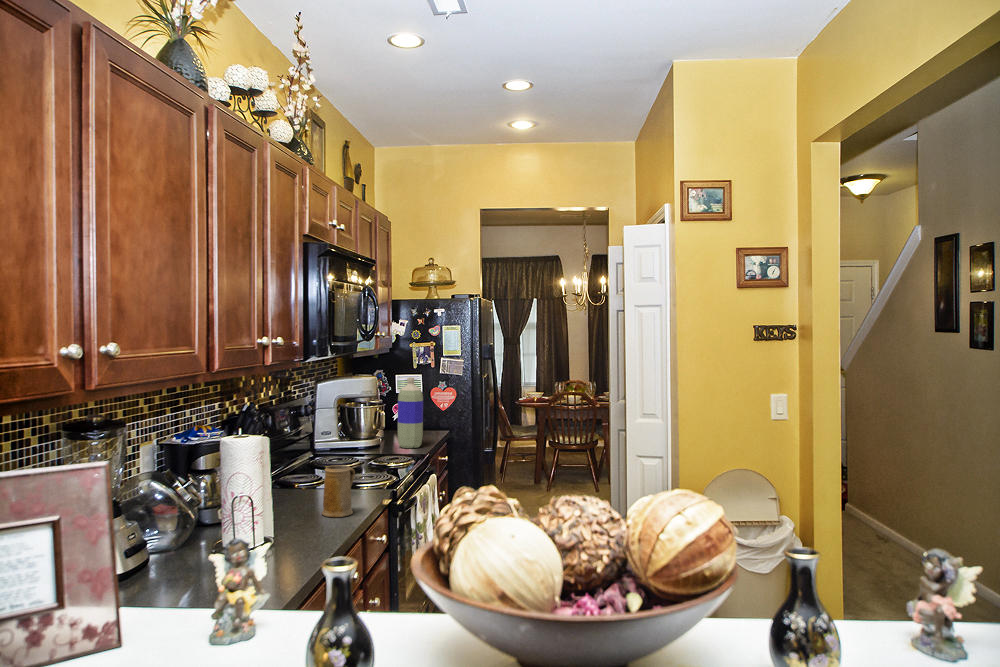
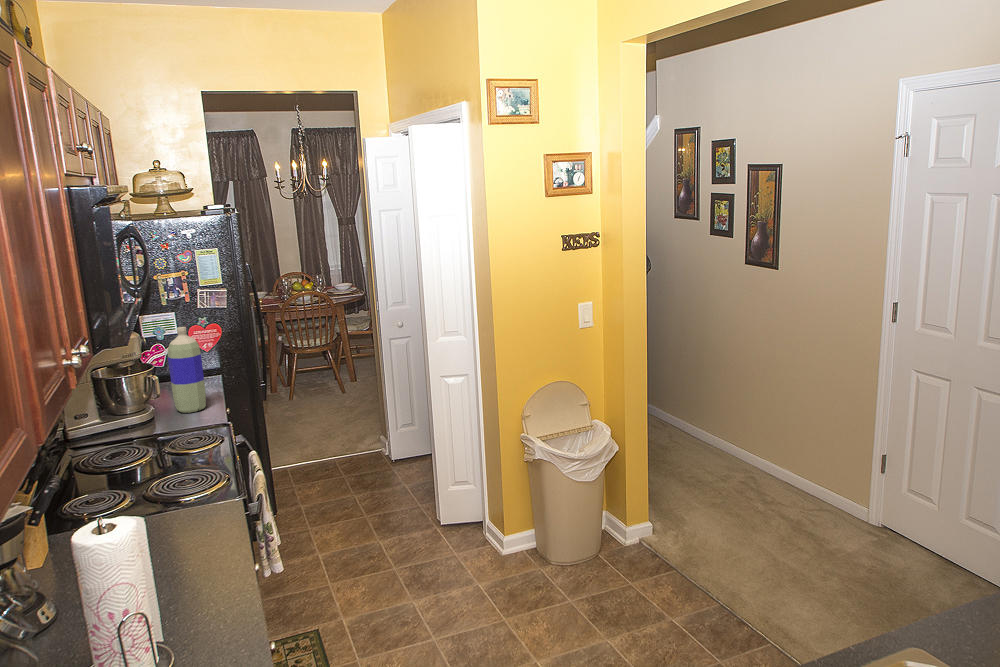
mug: present [322,465,355,517] -> none [175,494,220,566]

